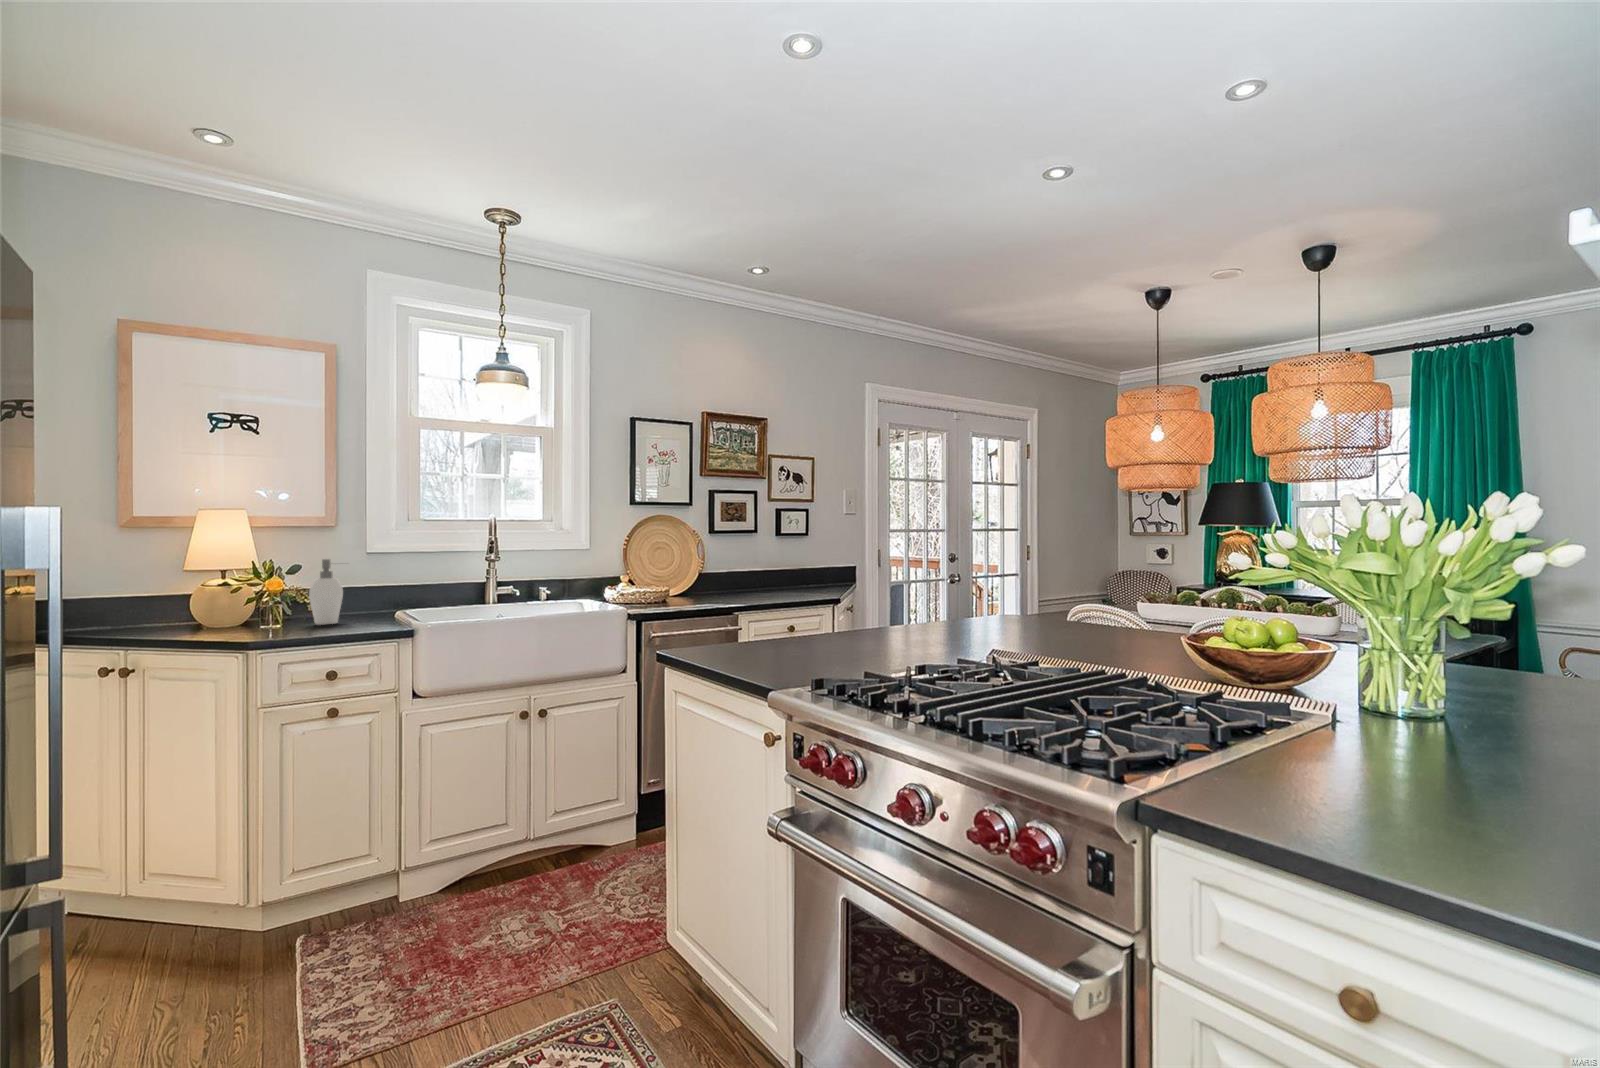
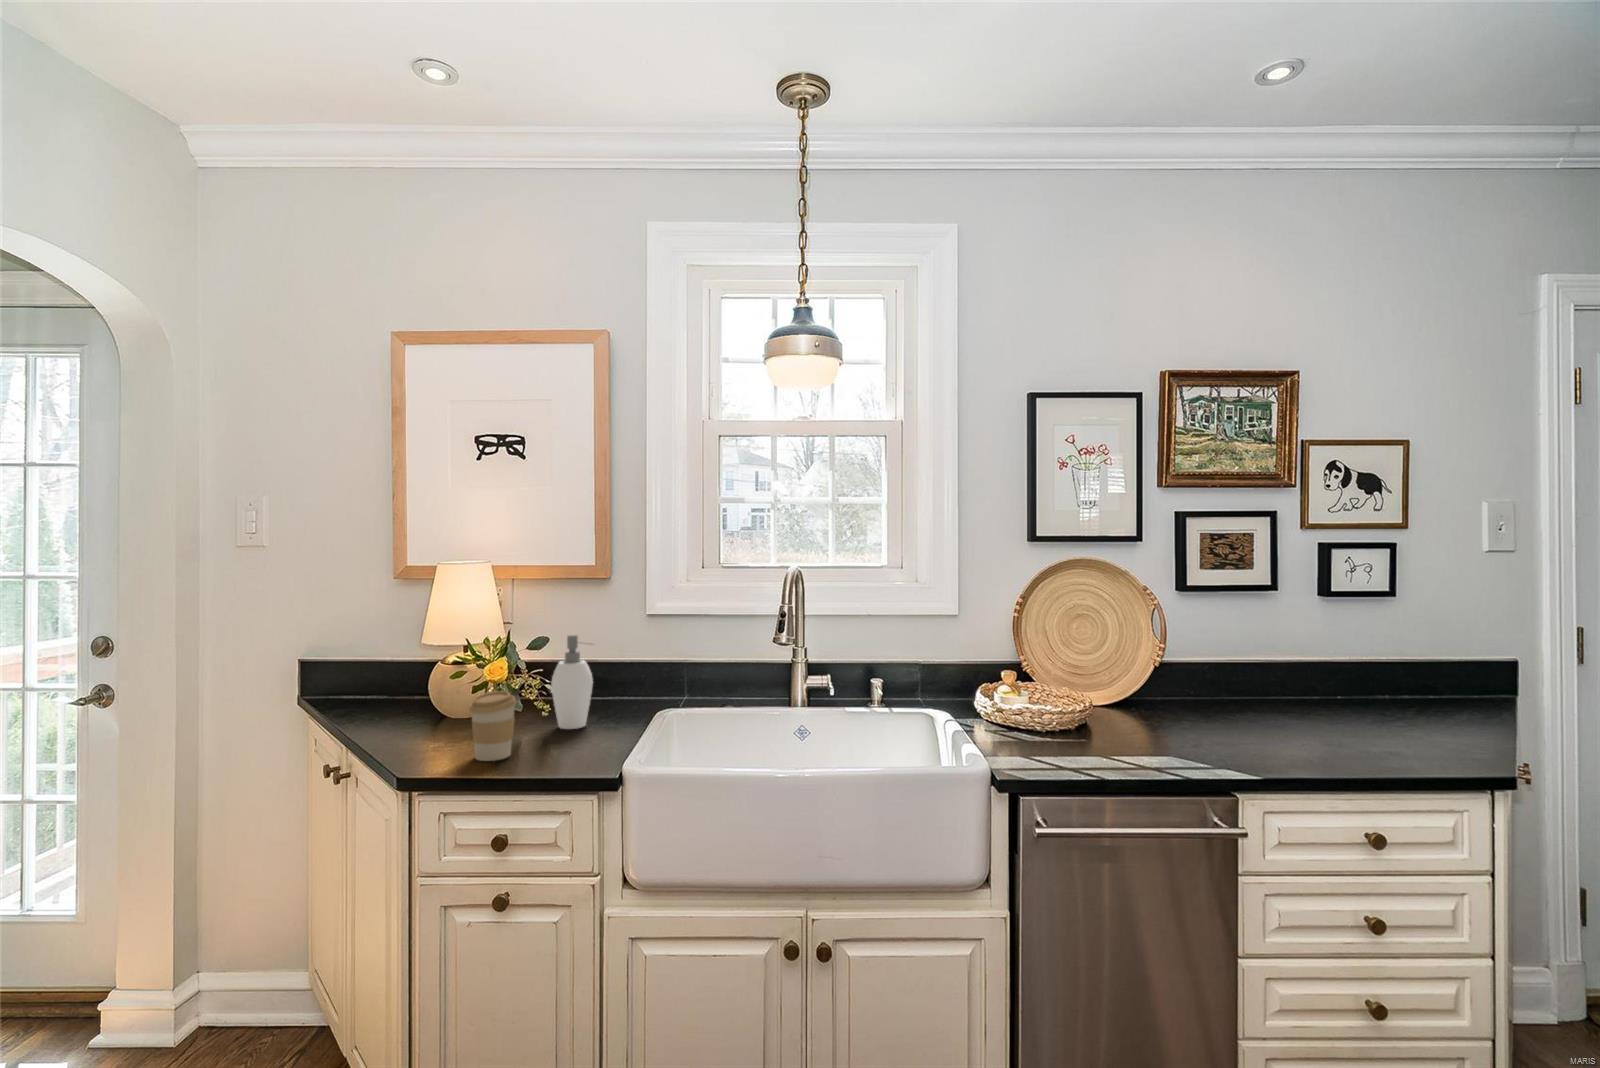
coffee cup: none [270,589,307,634] -> present [469,691,516,761]

